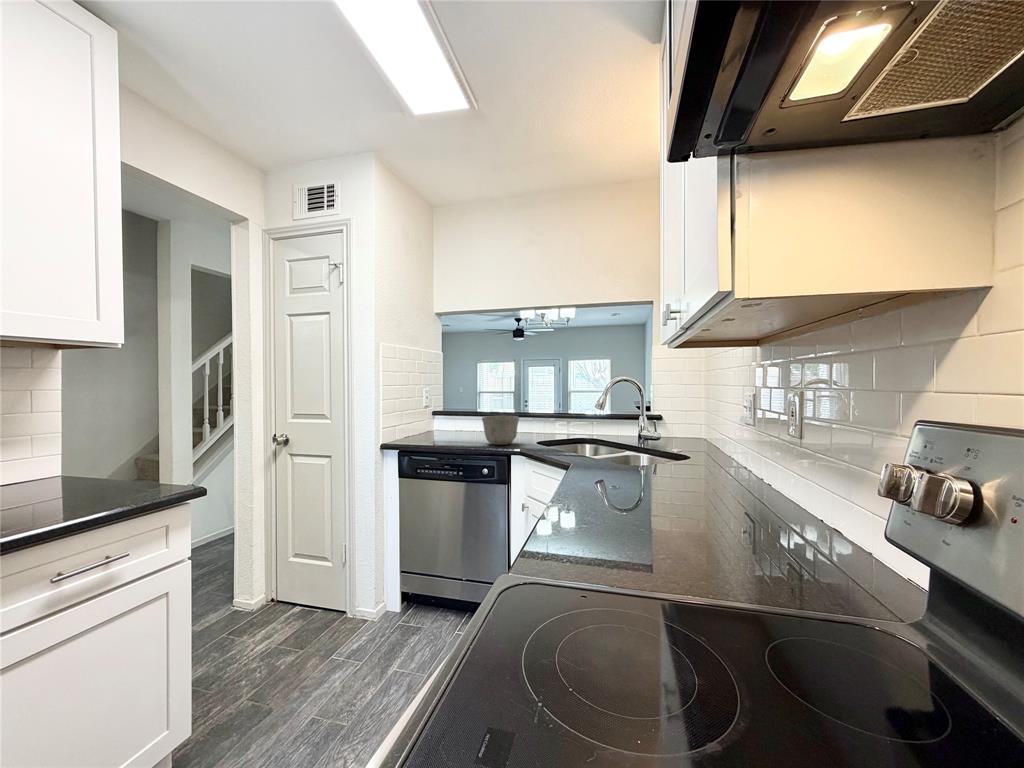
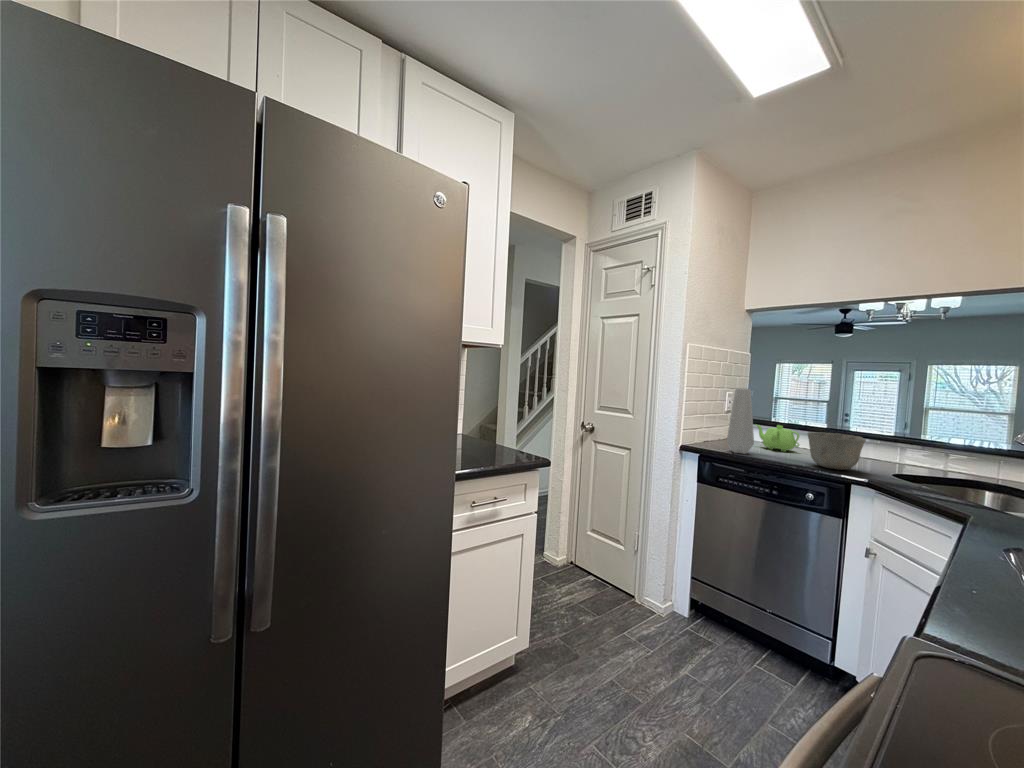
vase: none [422,384,444,444] -> present [727,388,754,454]
teapot: none [447,414,481,437] -> present [757,425,799,452]

